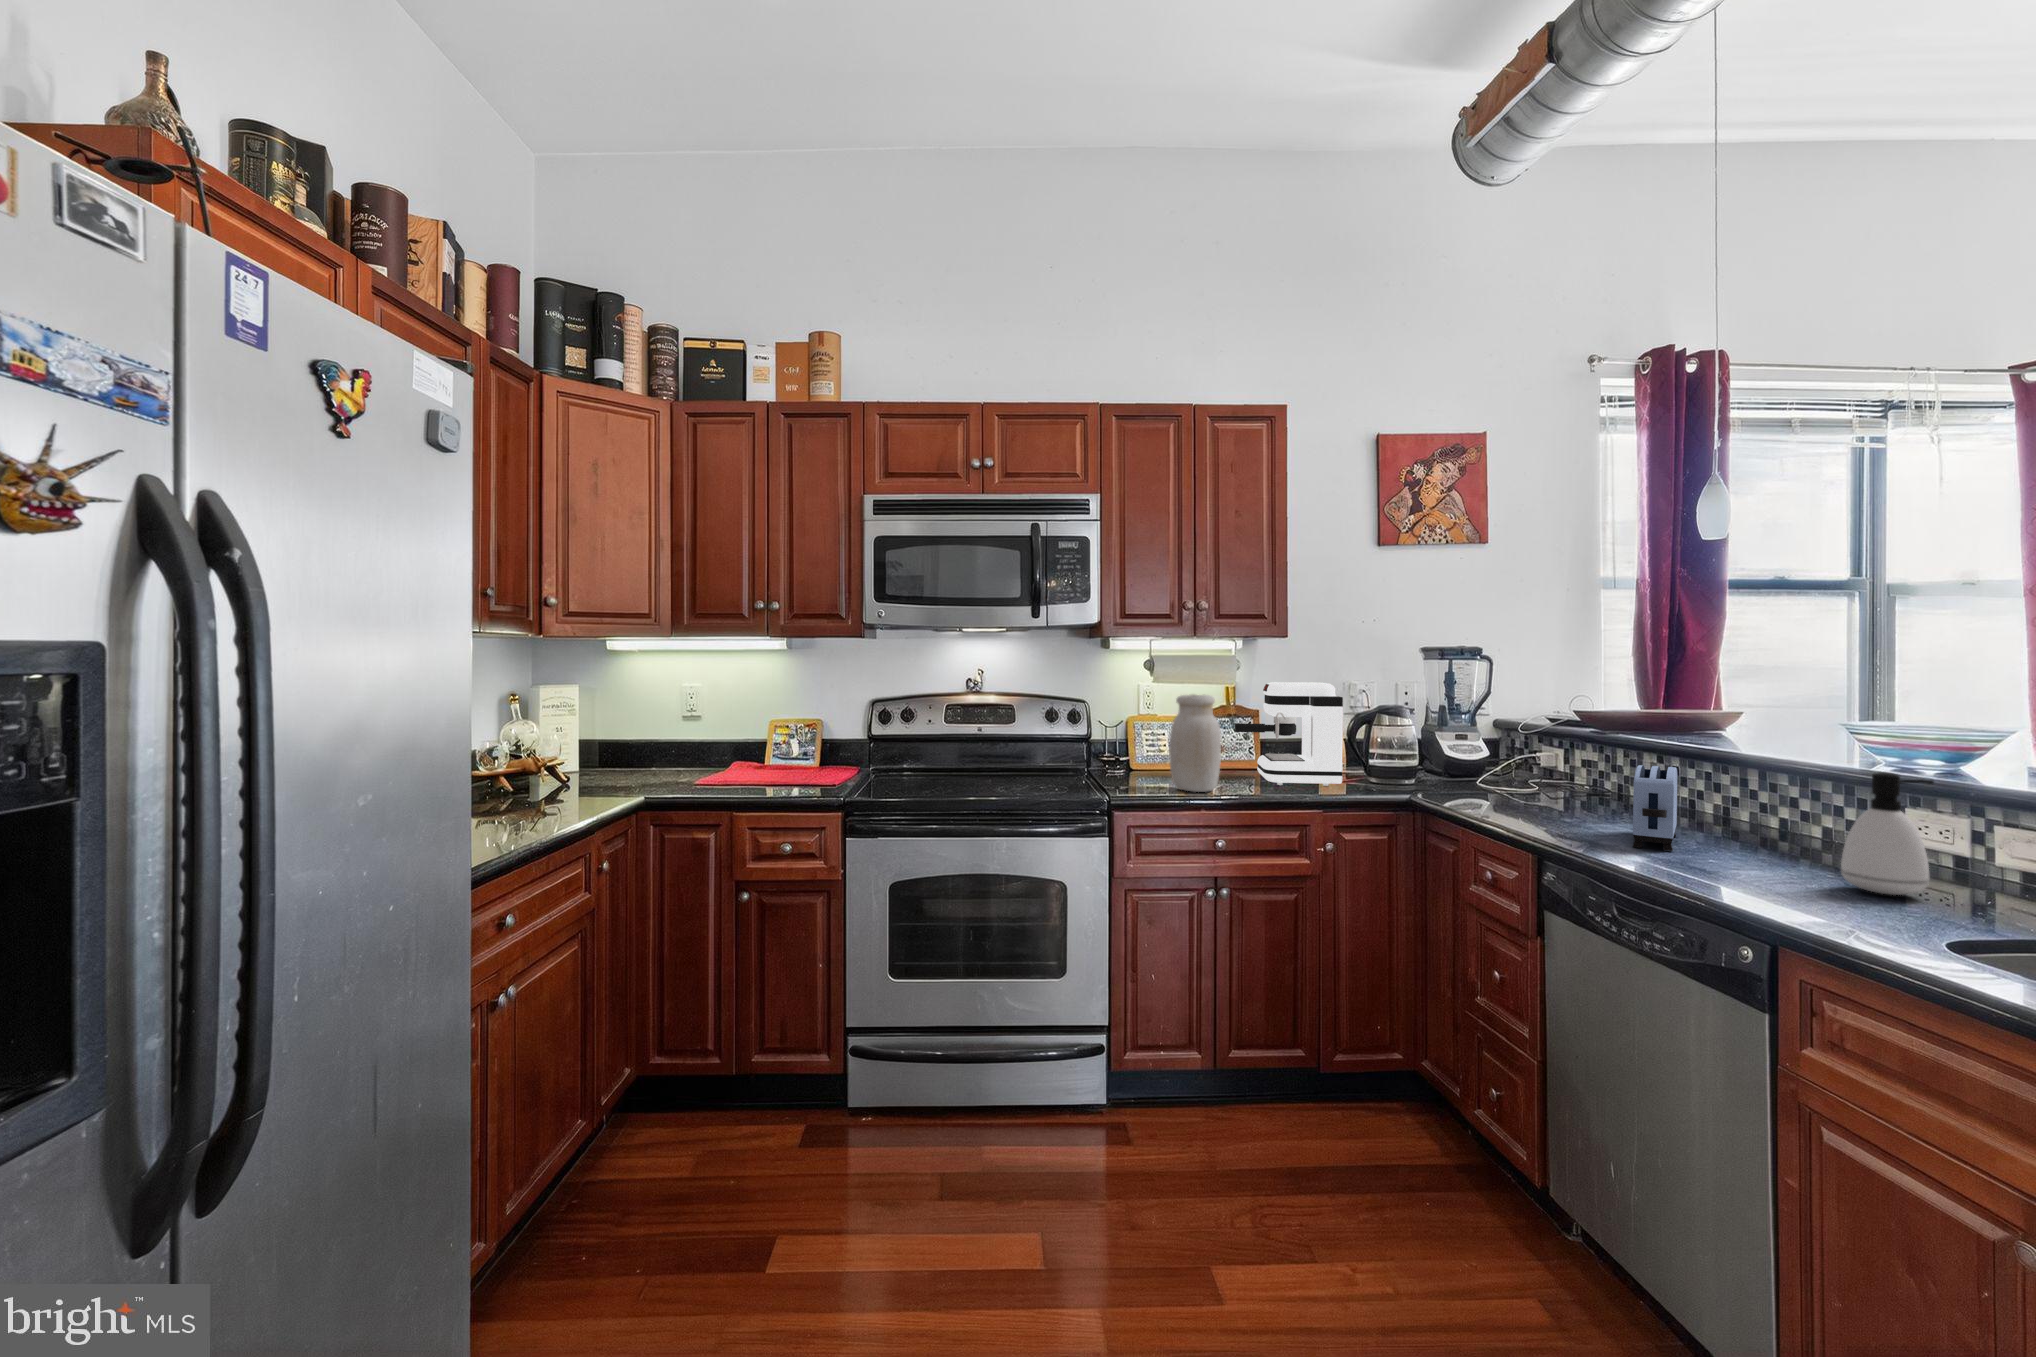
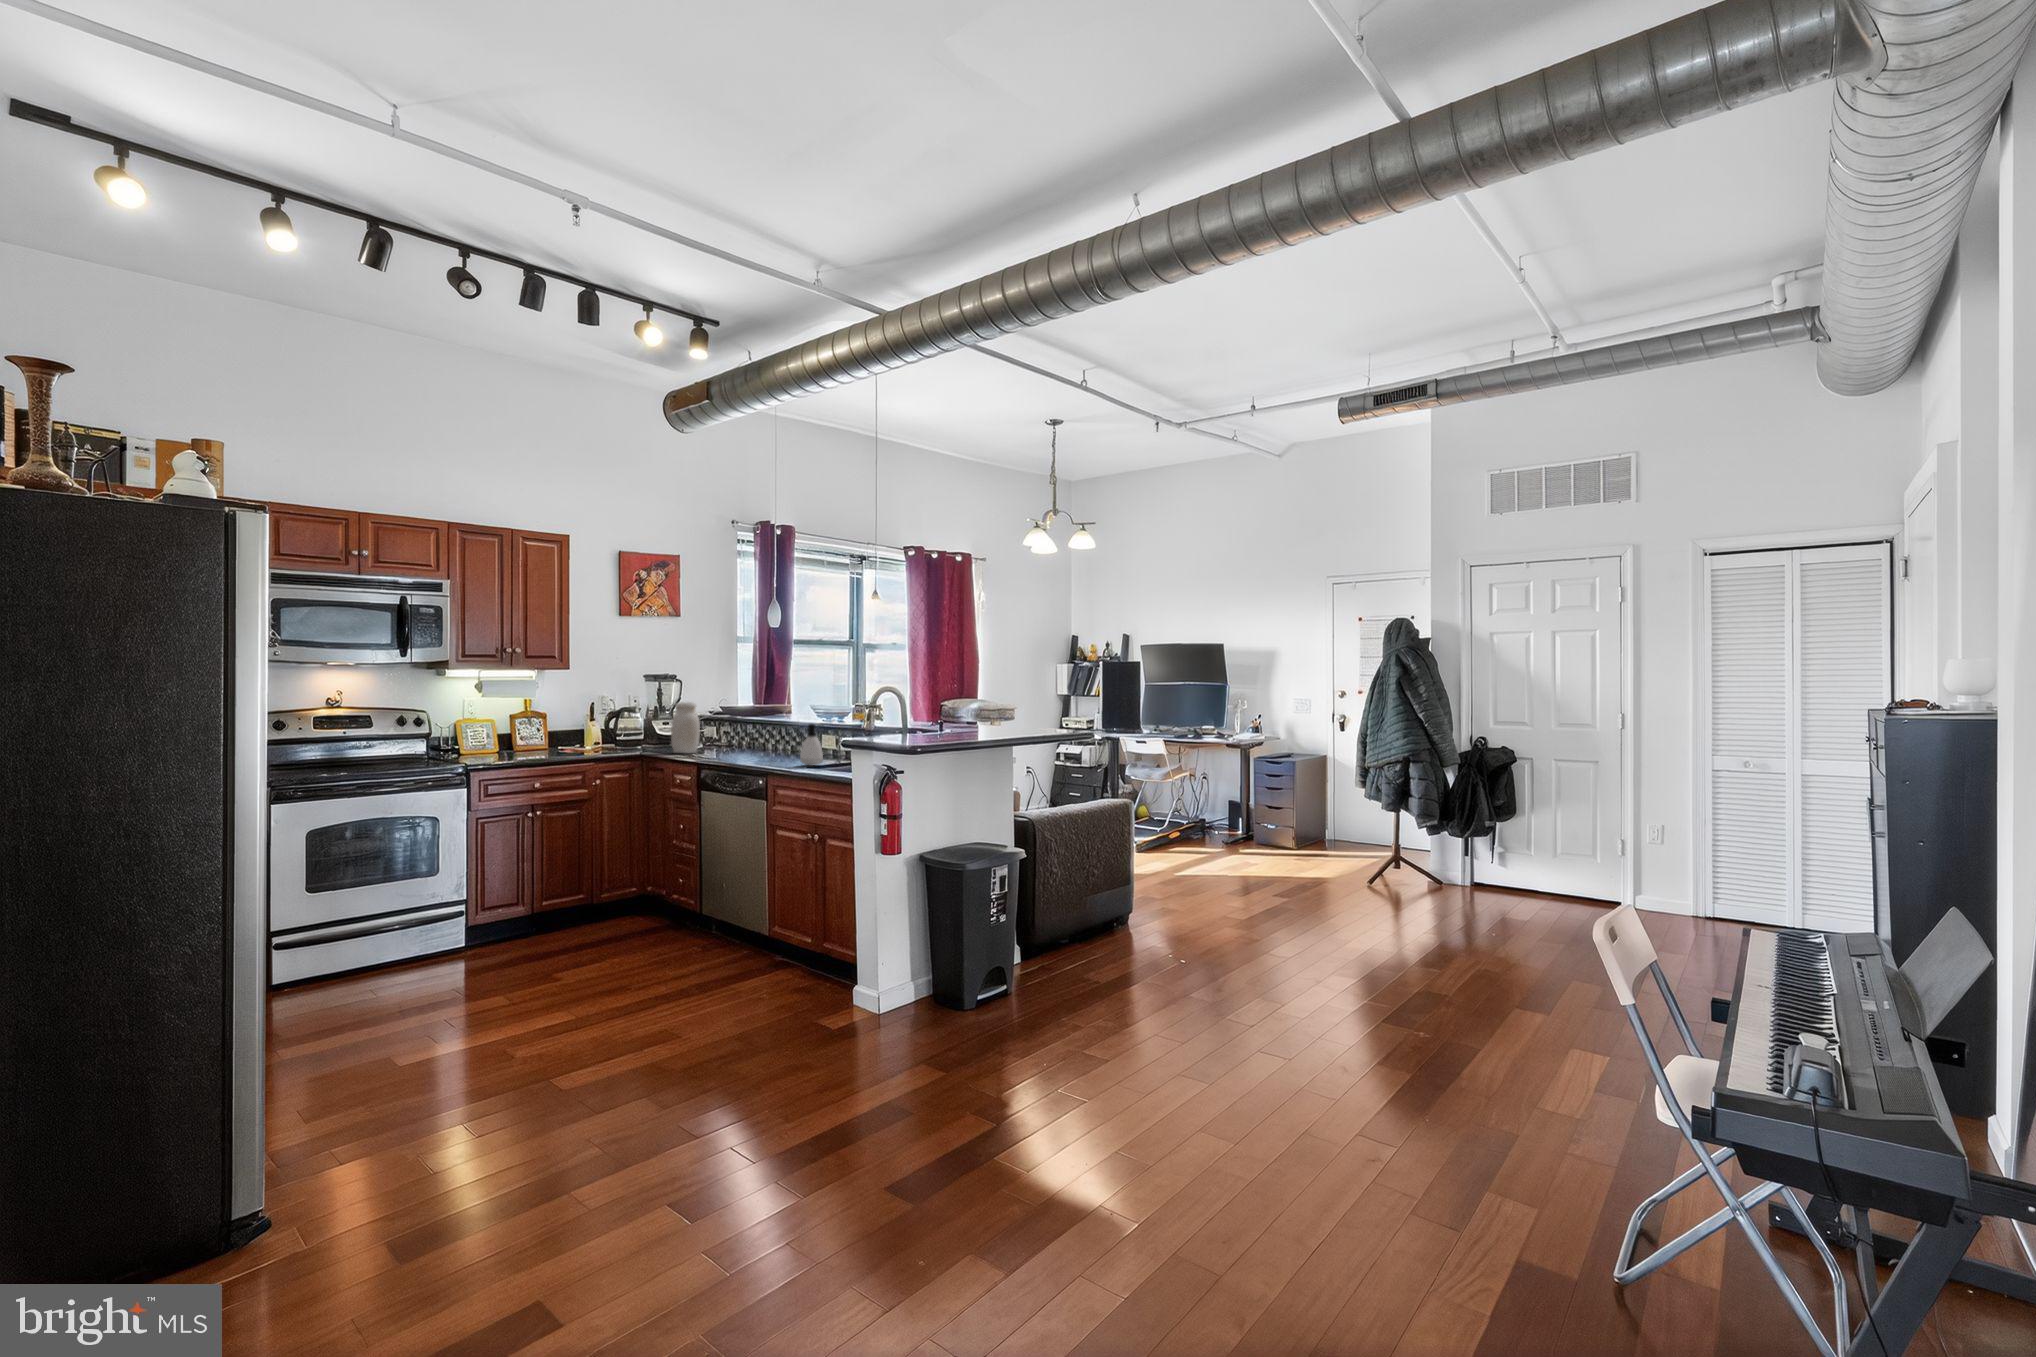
coffee maker: present [1235,682,1343,786] -> none [537,696,605,755]
jar: present [1169,694,1221,792] -> present [671,702,700,753]
toaster: present [1633,765,1677,851] -> none [738,729,757,762]

